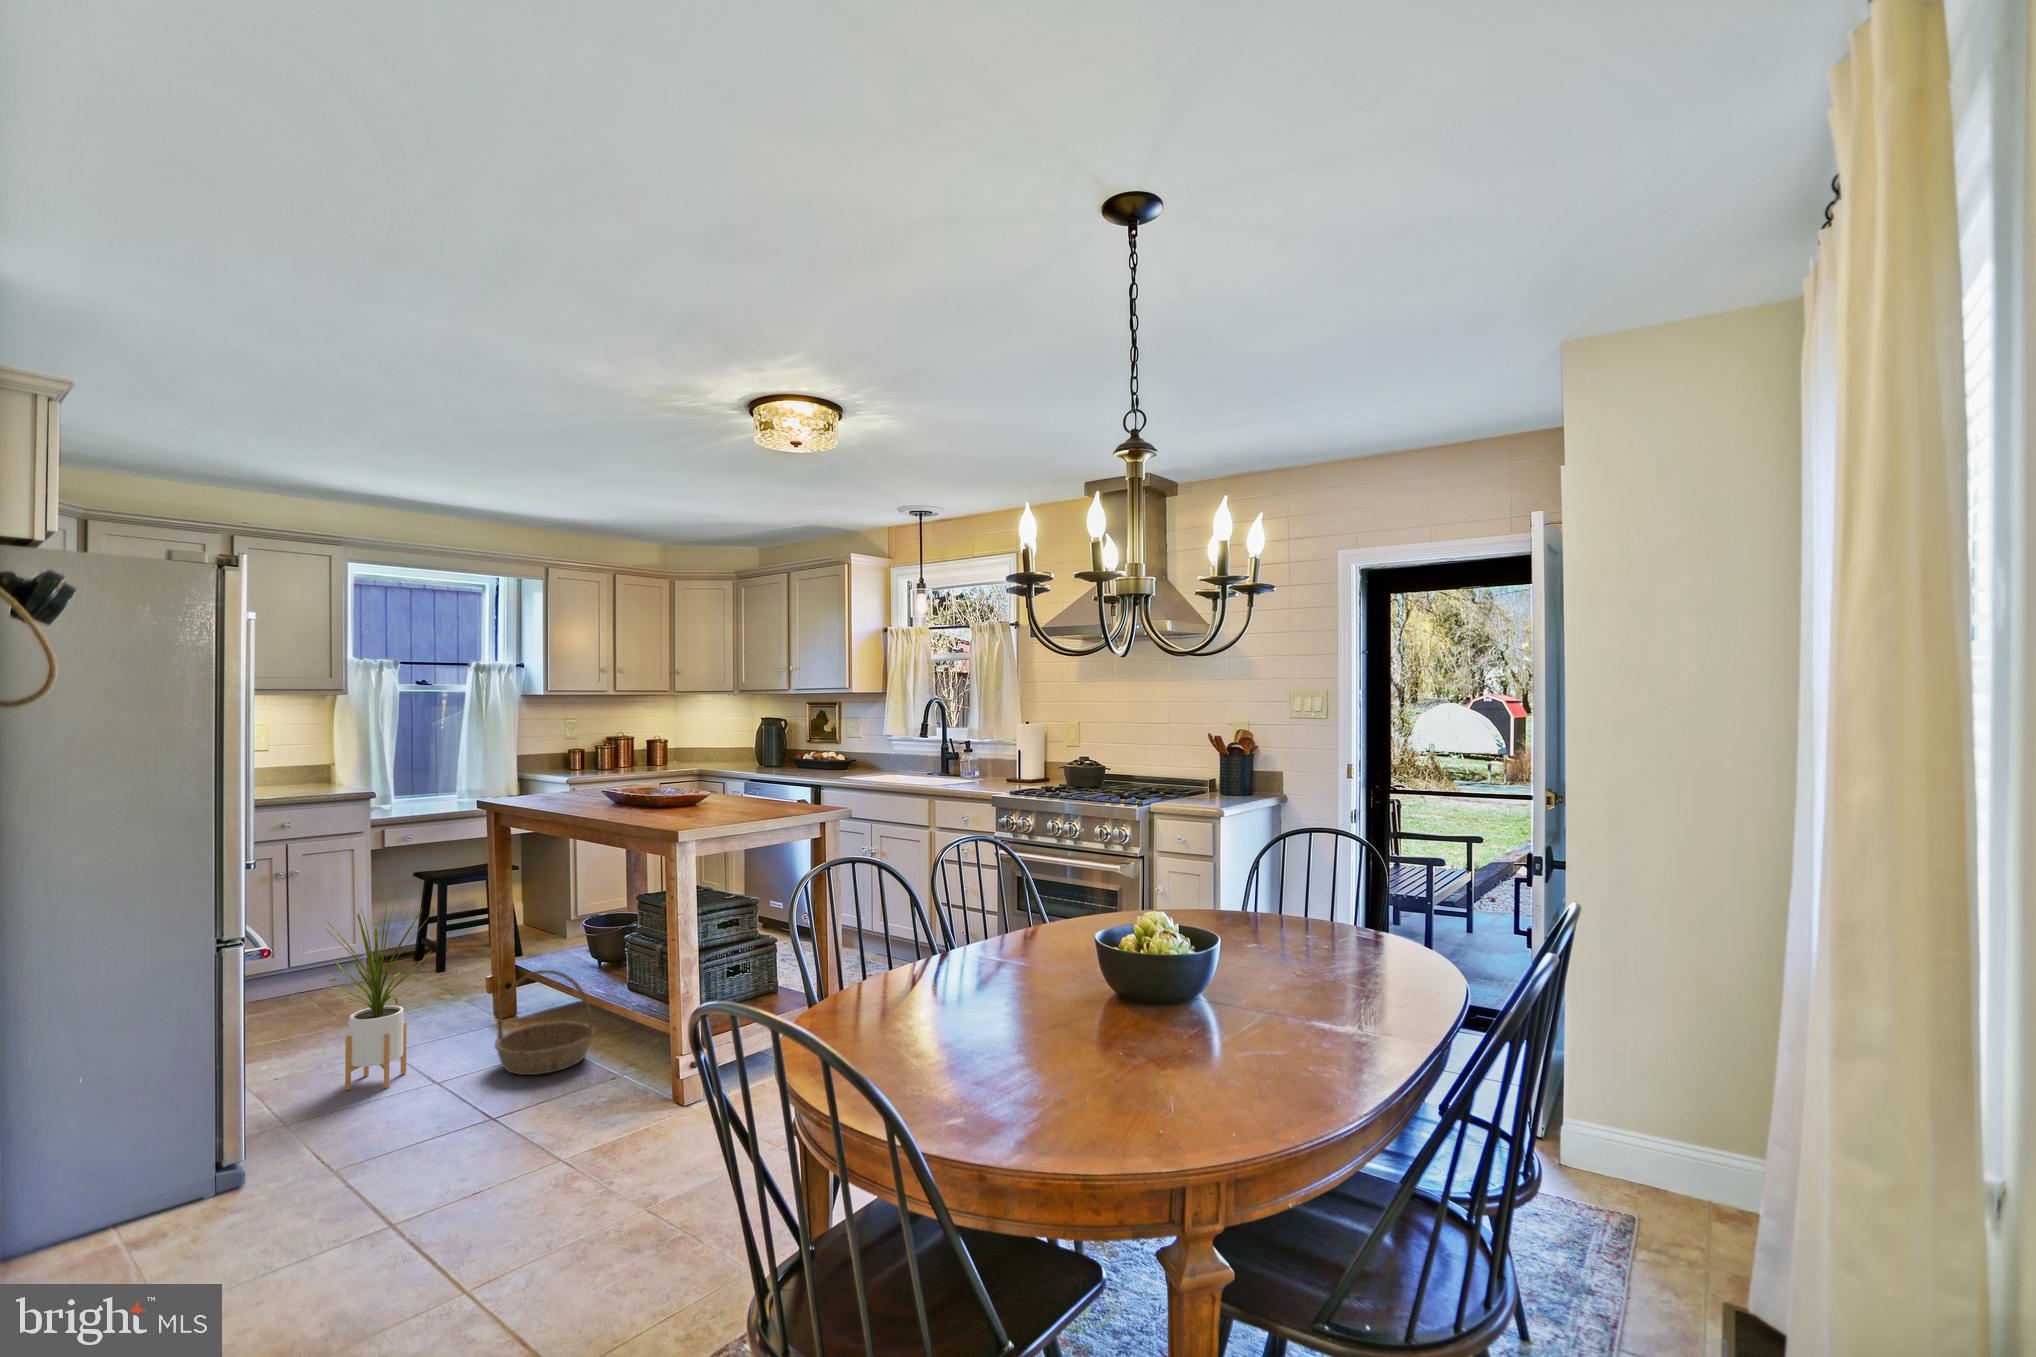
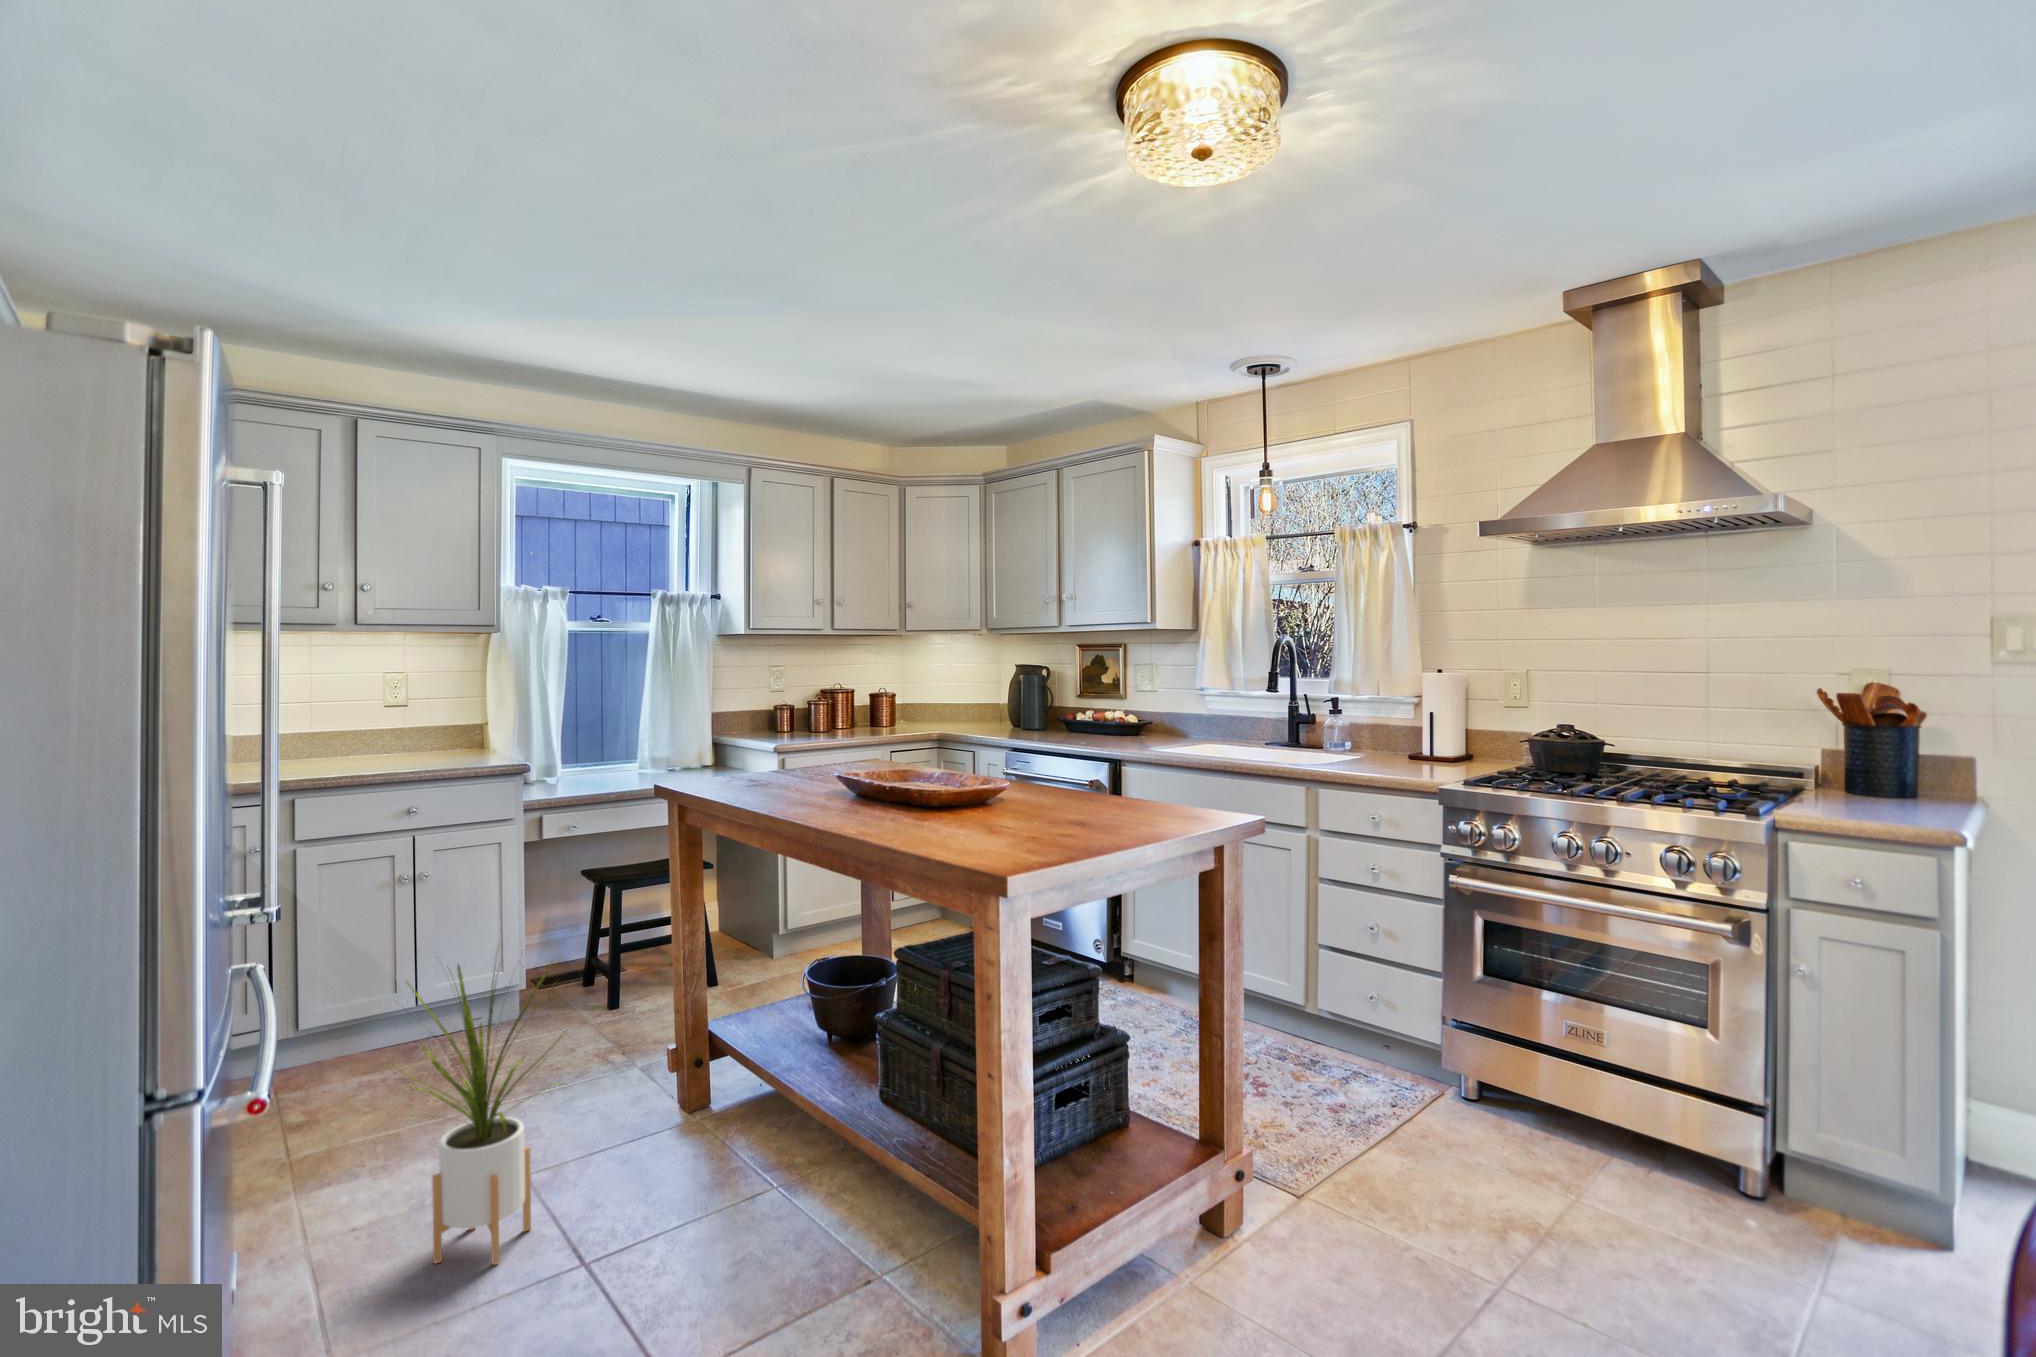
basket: present [495,970,594,1075] -> none [664,1071,820,1258]

